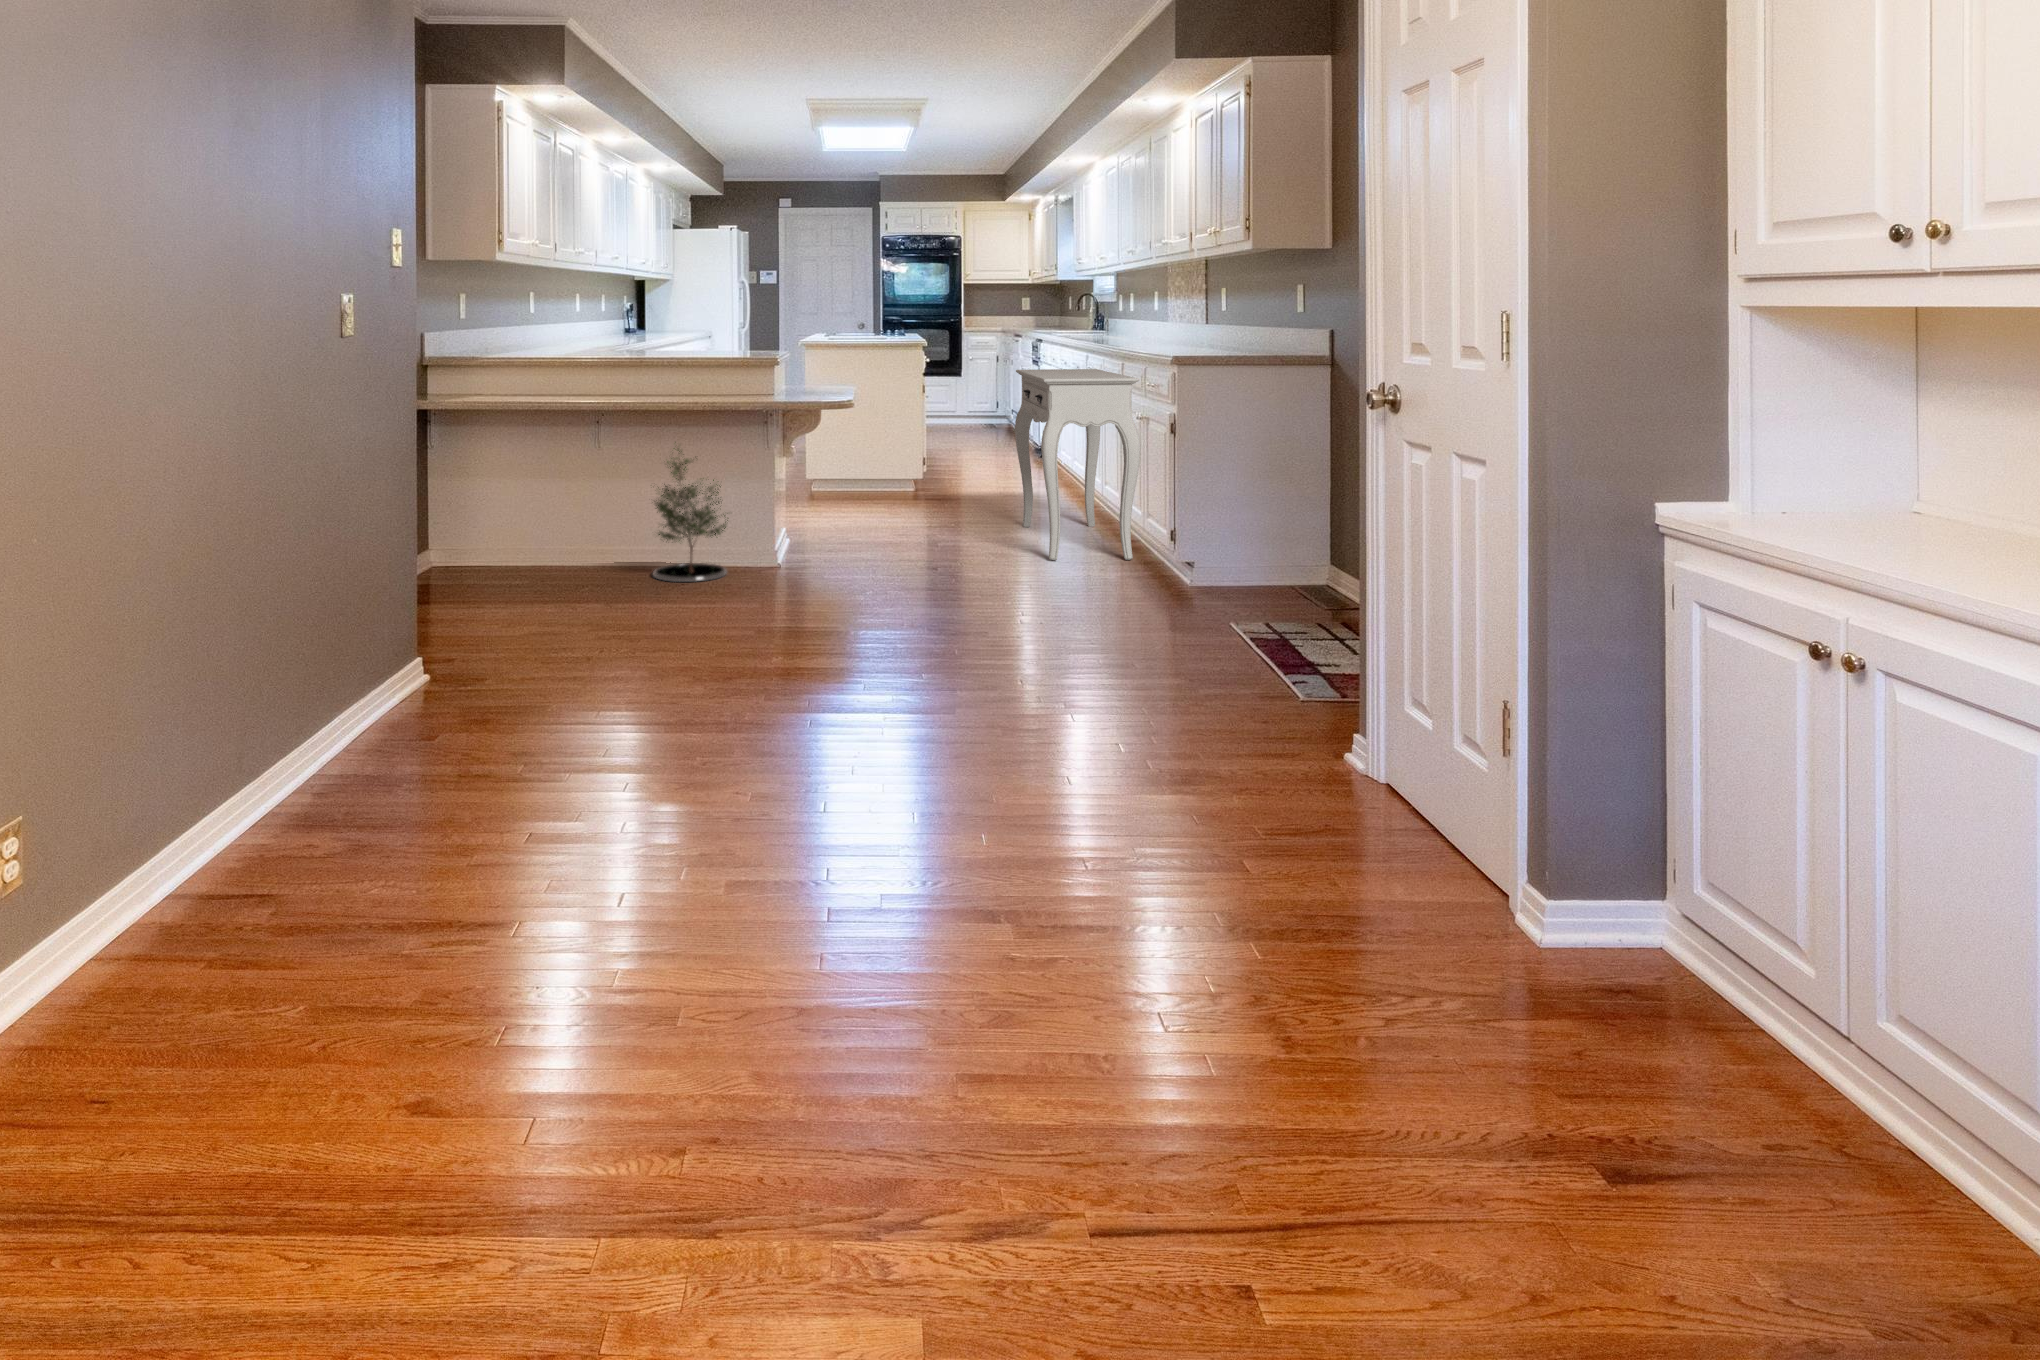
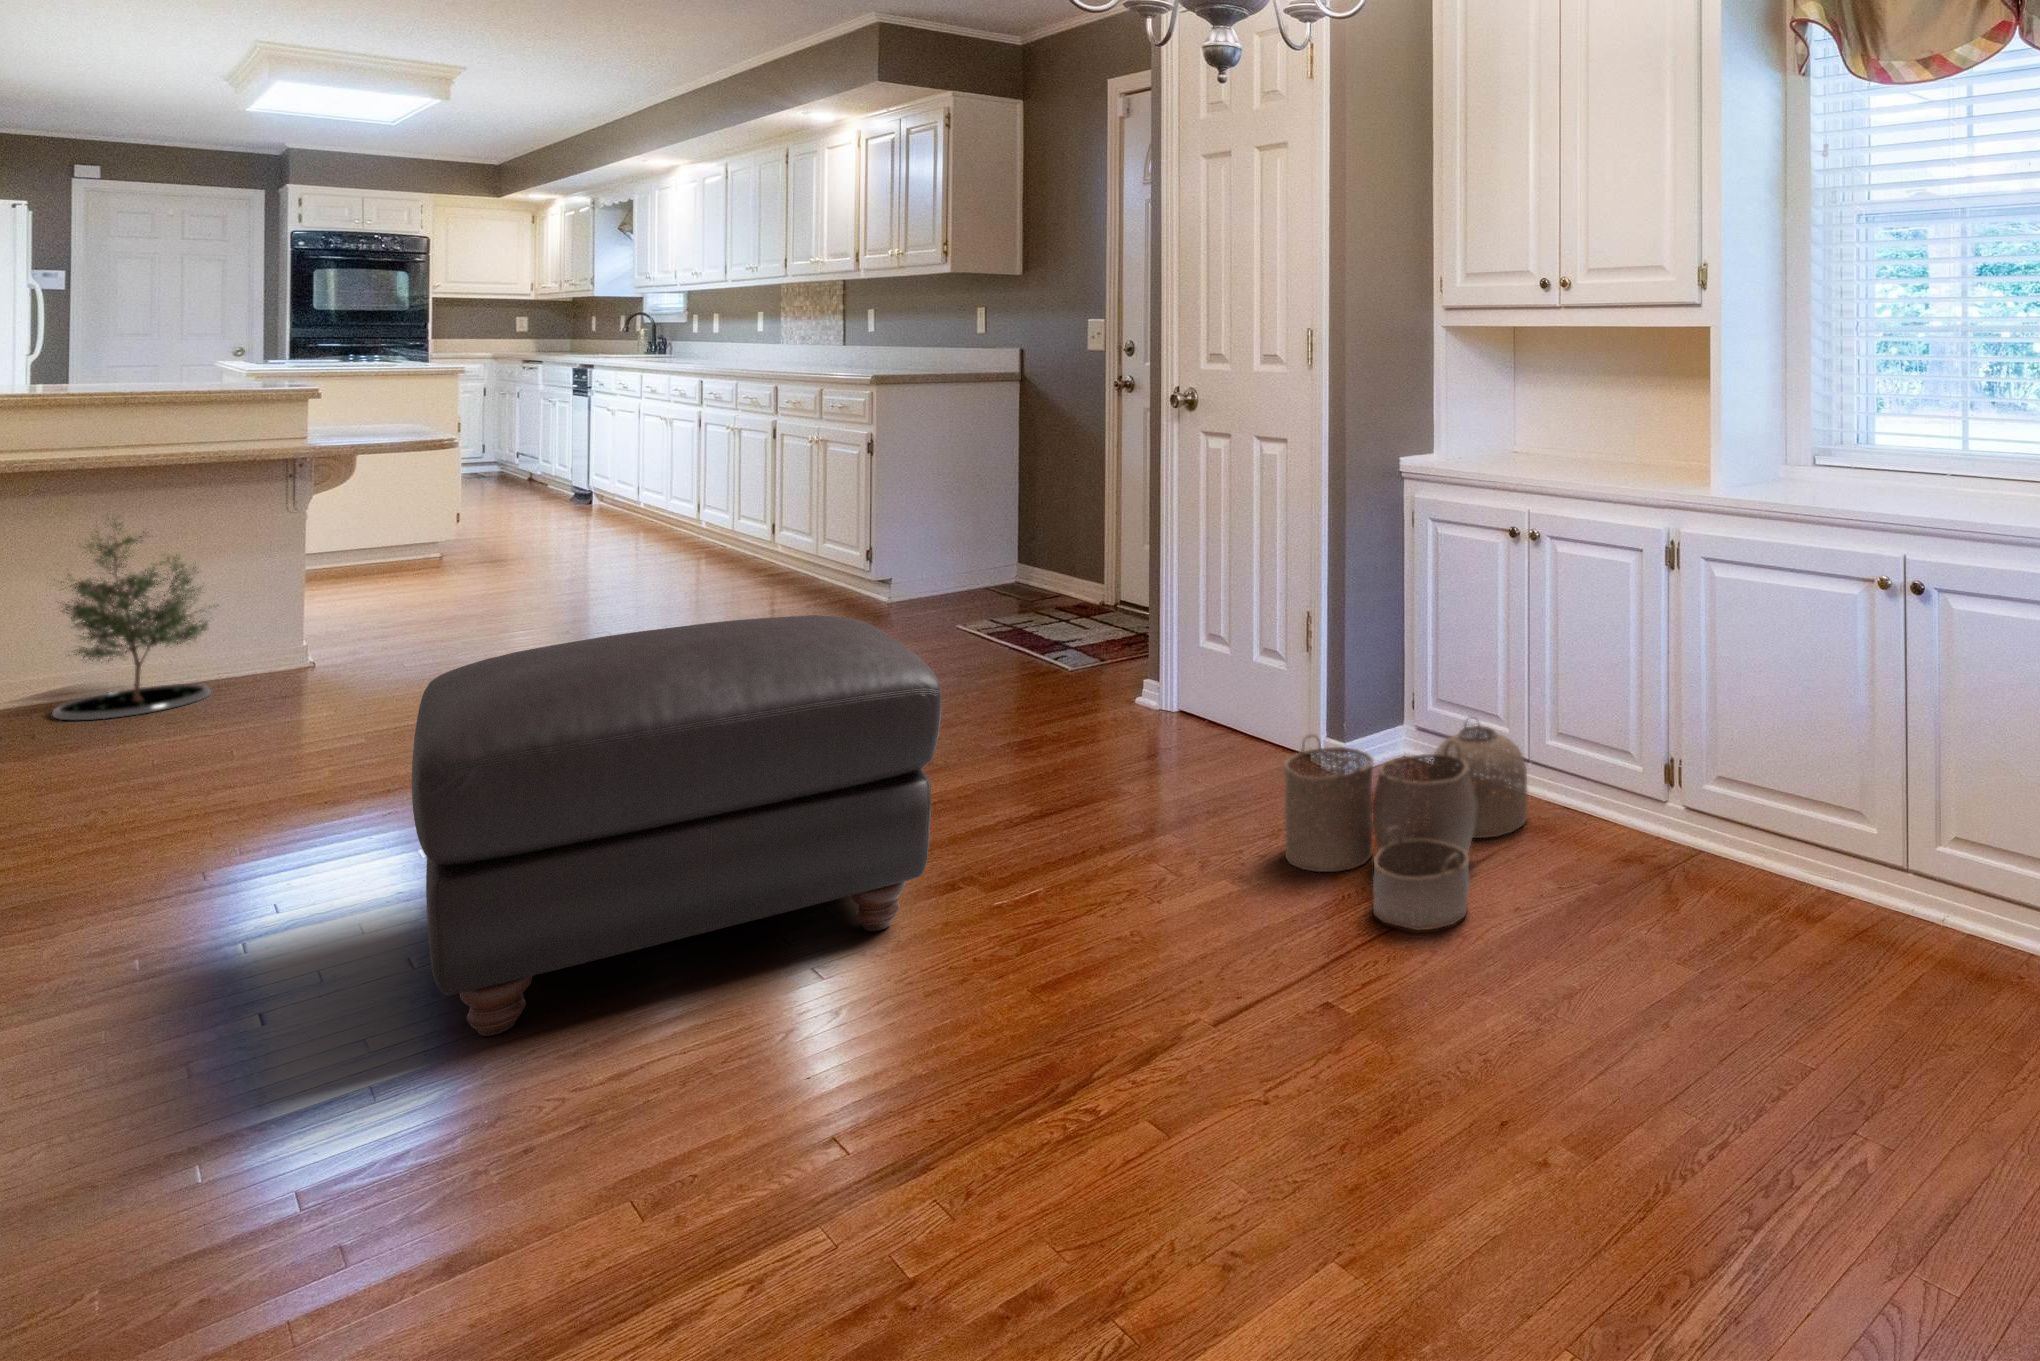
console table: present [1015,369,1141,560] -> none [626,394,816,605]
ottoman: none [565,588,988,932] -> present [412,615,941,1036]
woven basket: none [1365,875,1820,1260] -> present [1283,725,1528,930]

